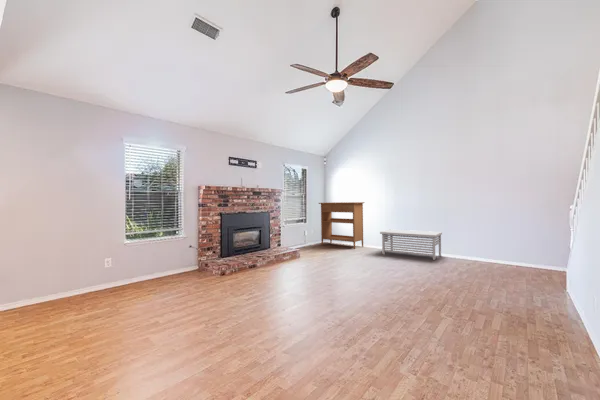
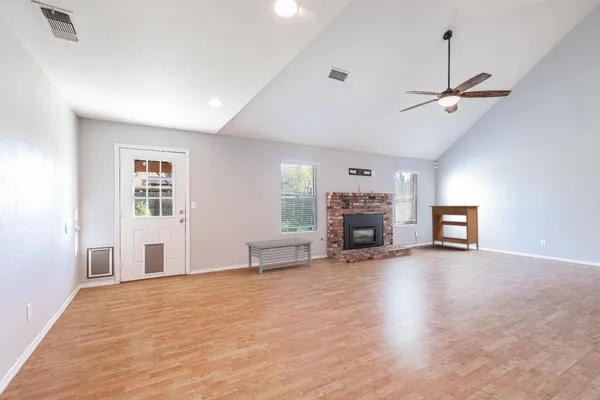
storage bench: present [380,229,442,260] -> present [246,238,313,274]

